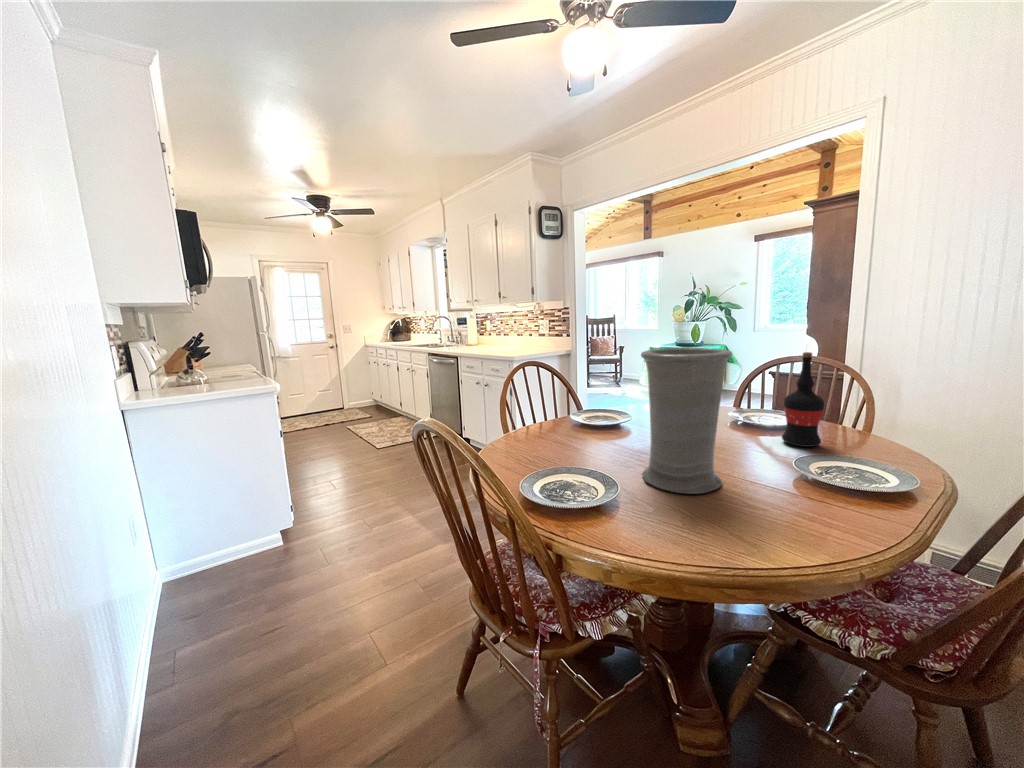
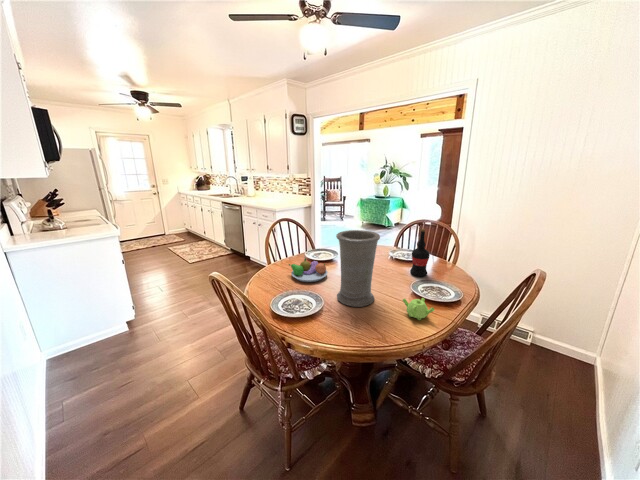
fruit bowl: none [544,414,617,454] -> present [289,258,328,282]
teapot: none [790,476,875,522] -> present [403,298,434,320]

